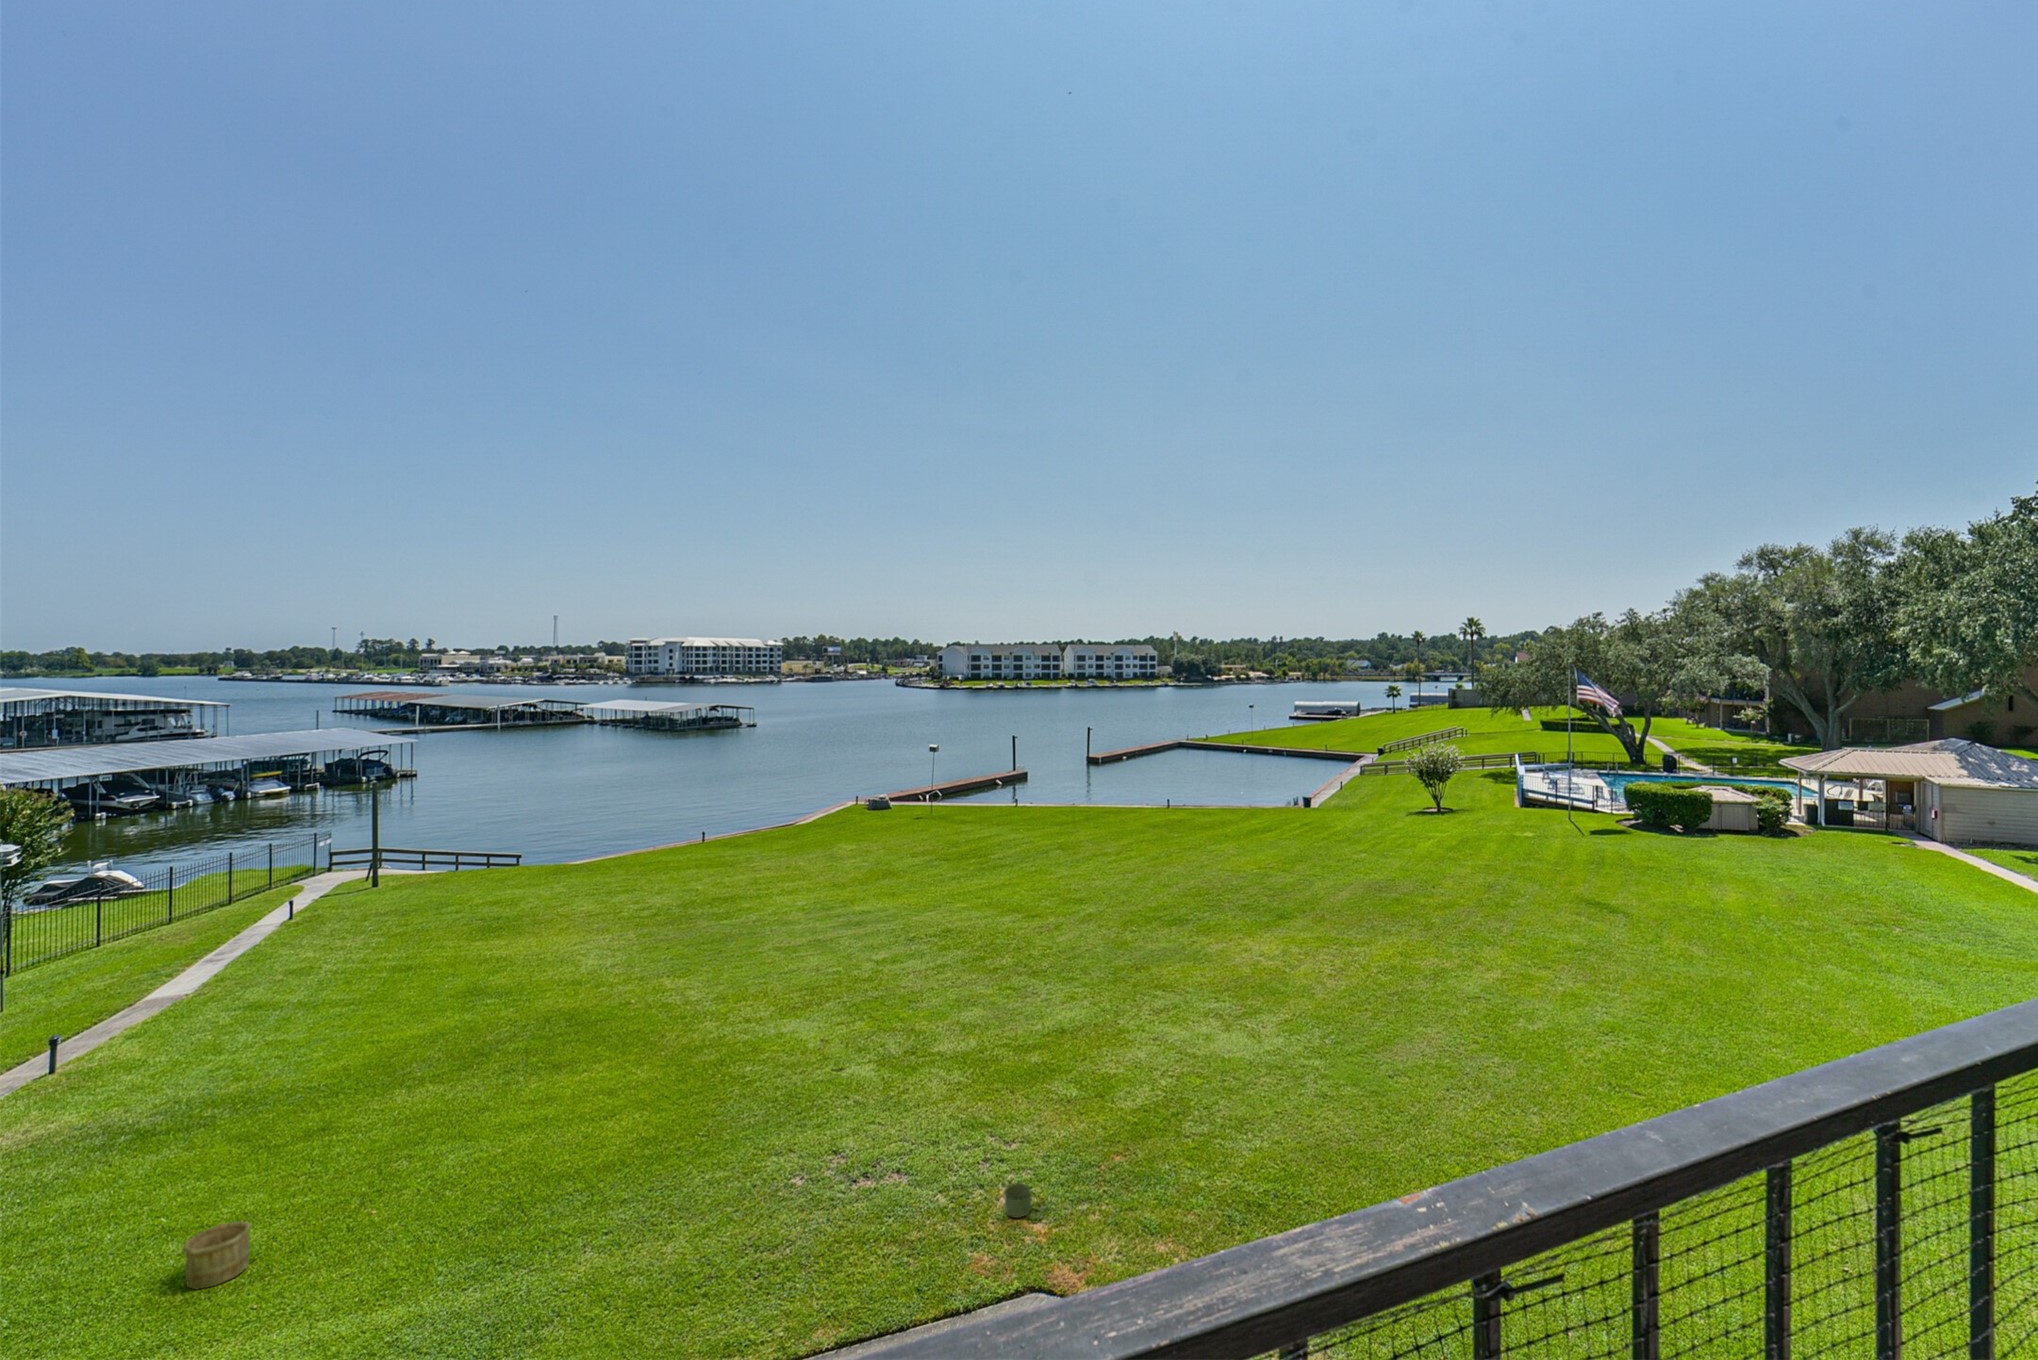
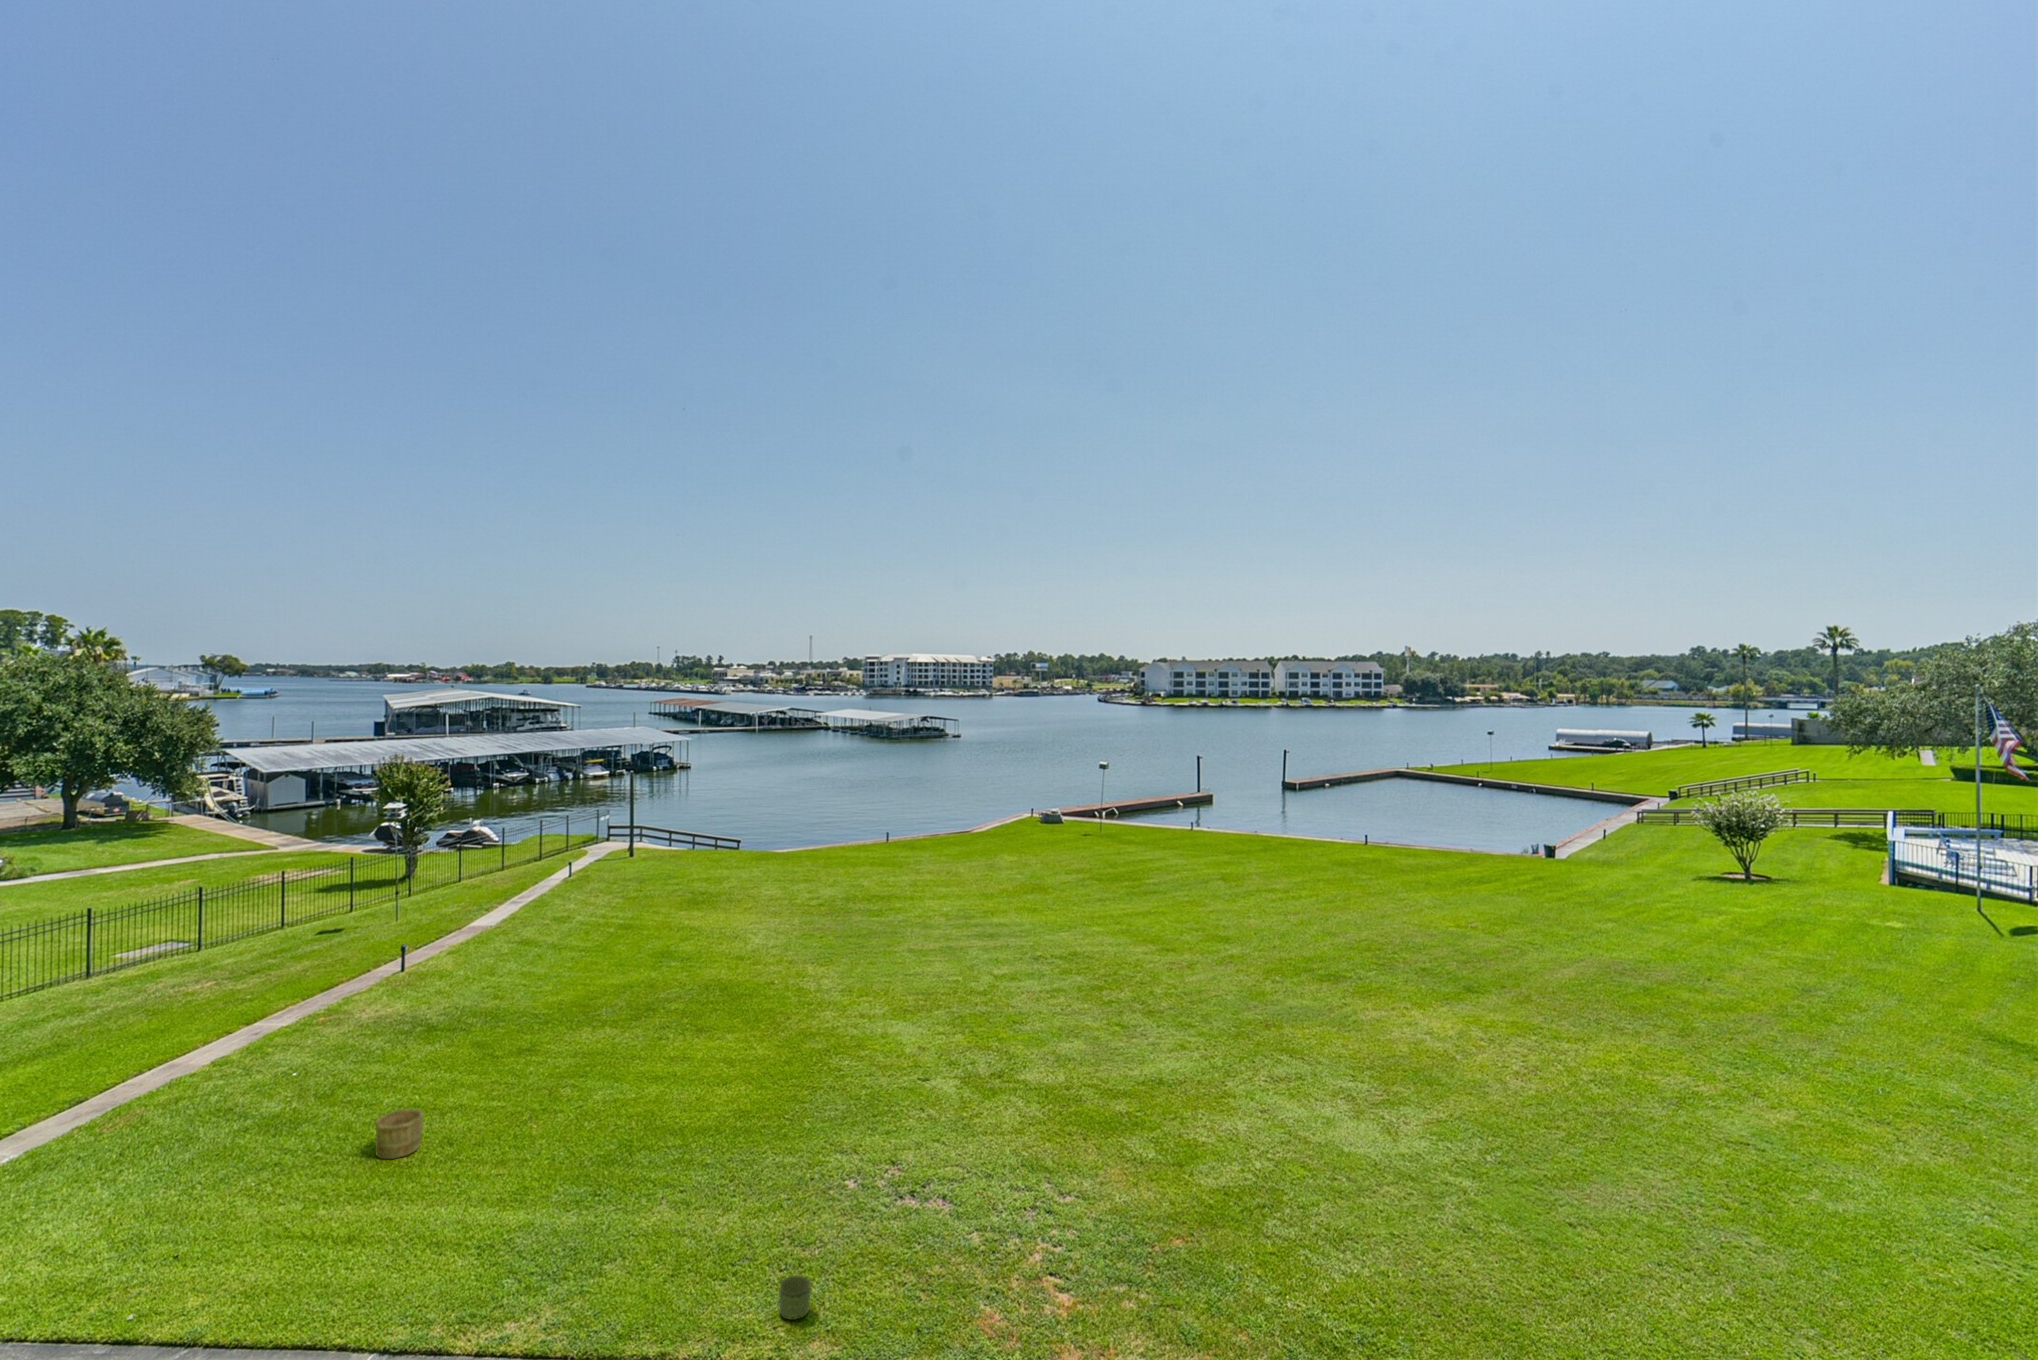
planter: present [1004,1183,1031,1218] -> present [779,1275,811,1320]

